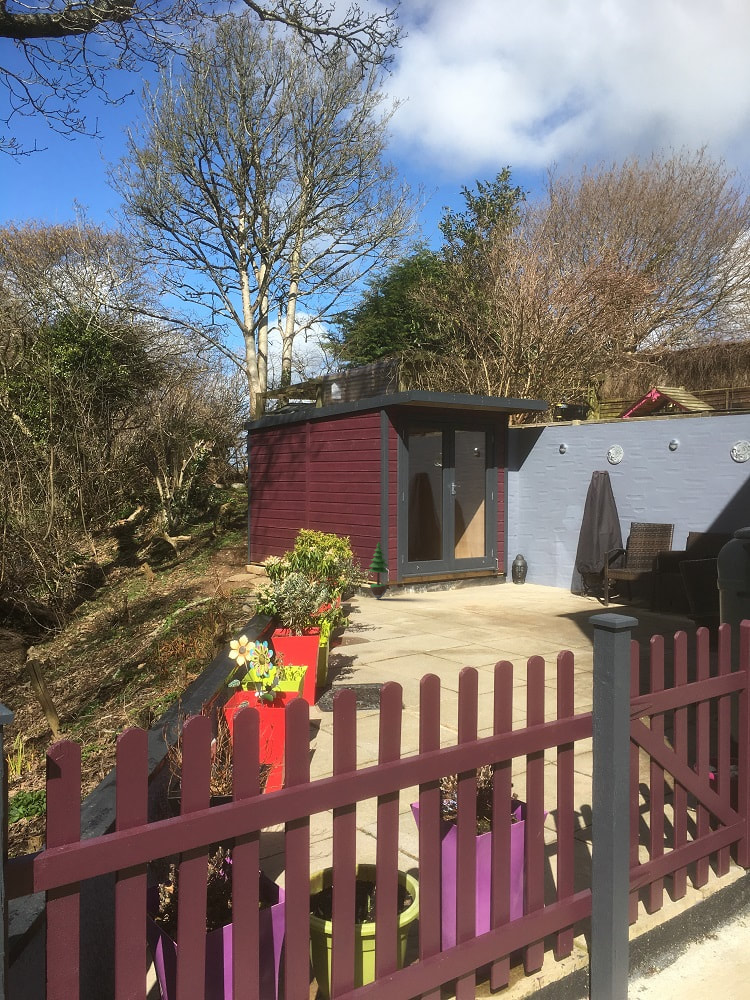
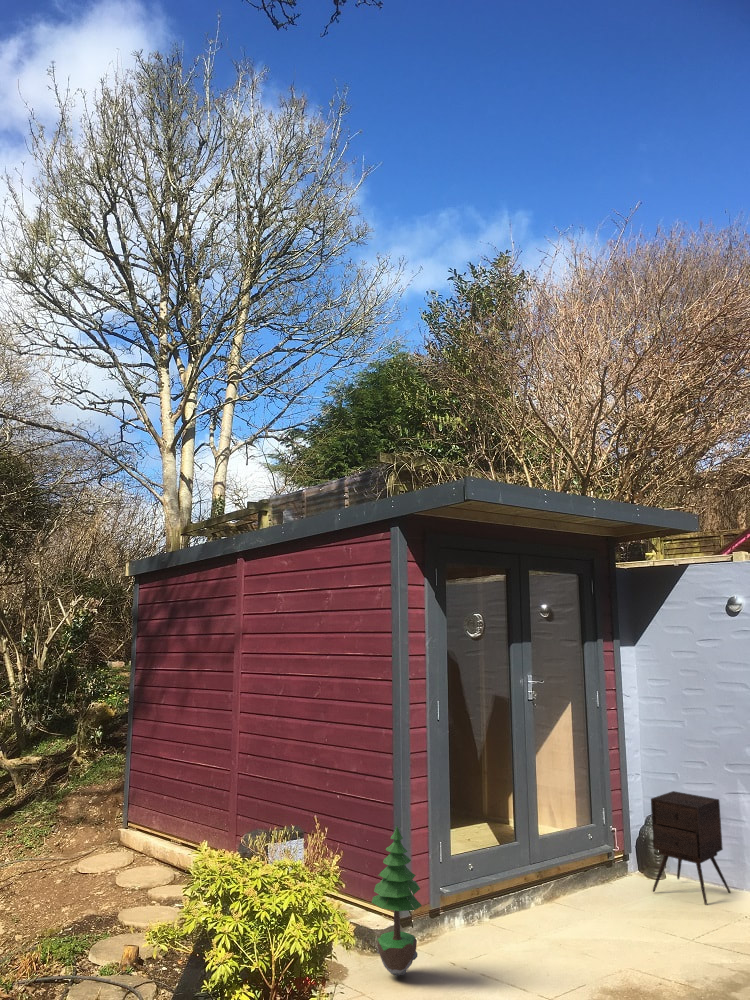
side table: none [512,543,550,591] -> present [651,791,730,905]

